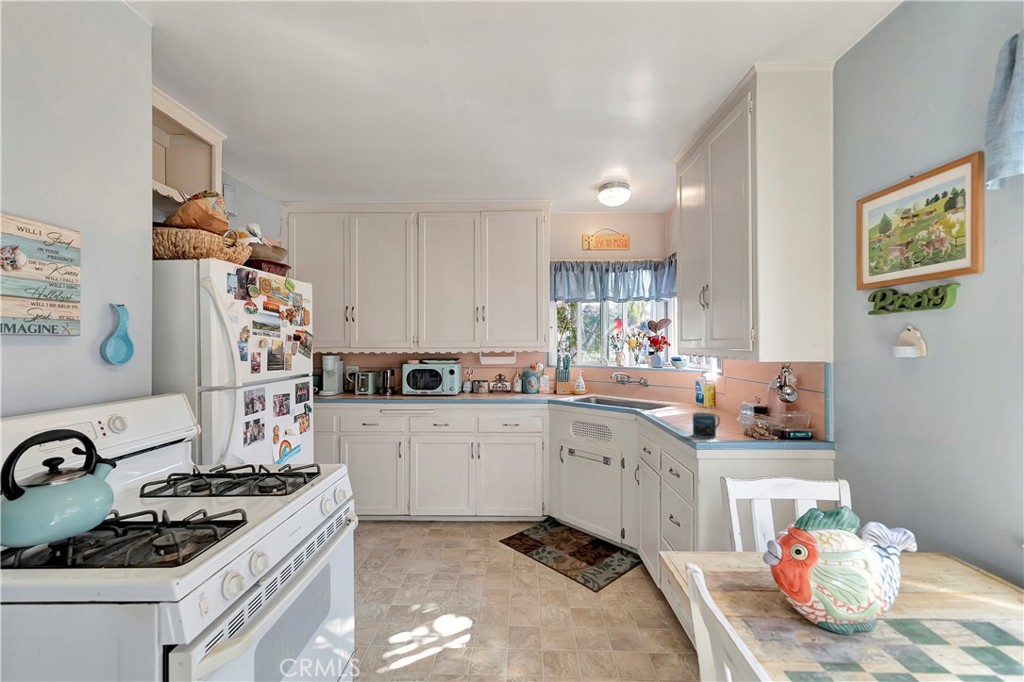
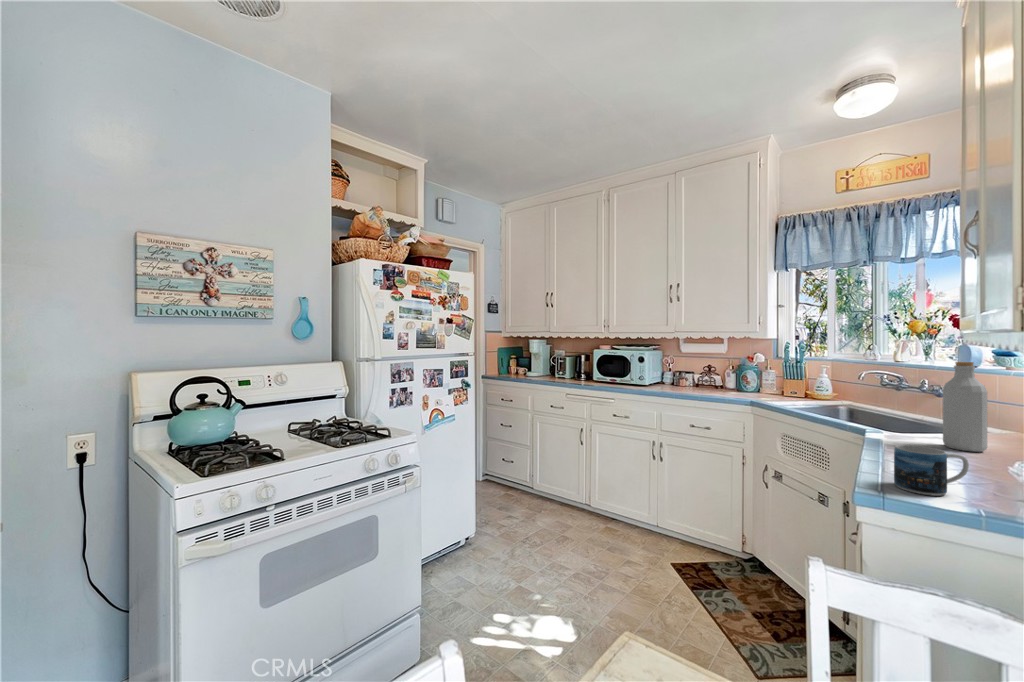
bottle: none [673,365,692,415] -> present [943,362,987,452]

